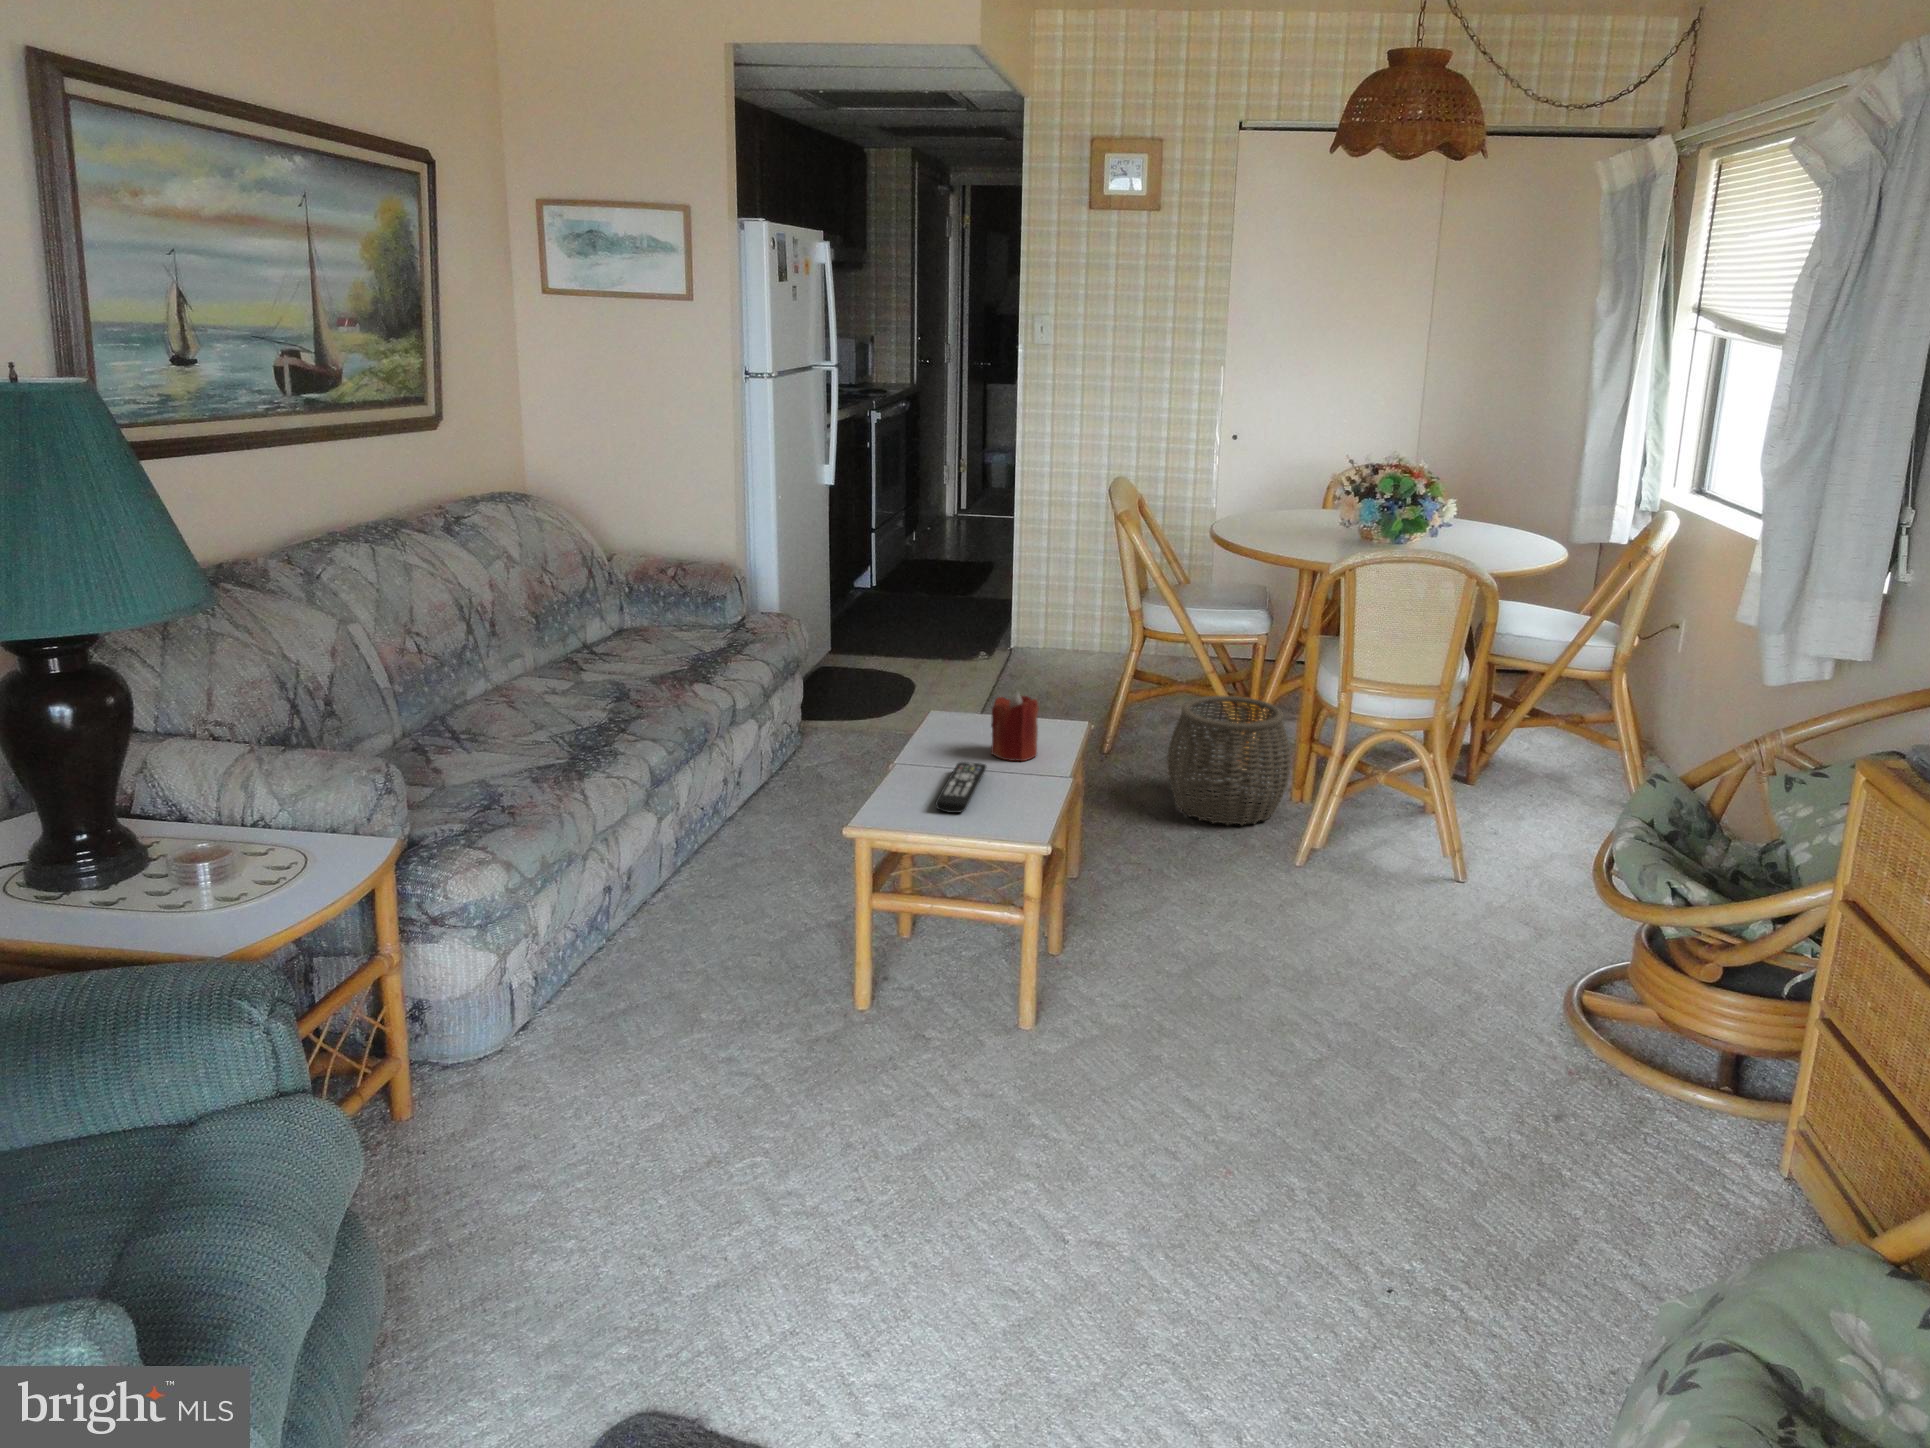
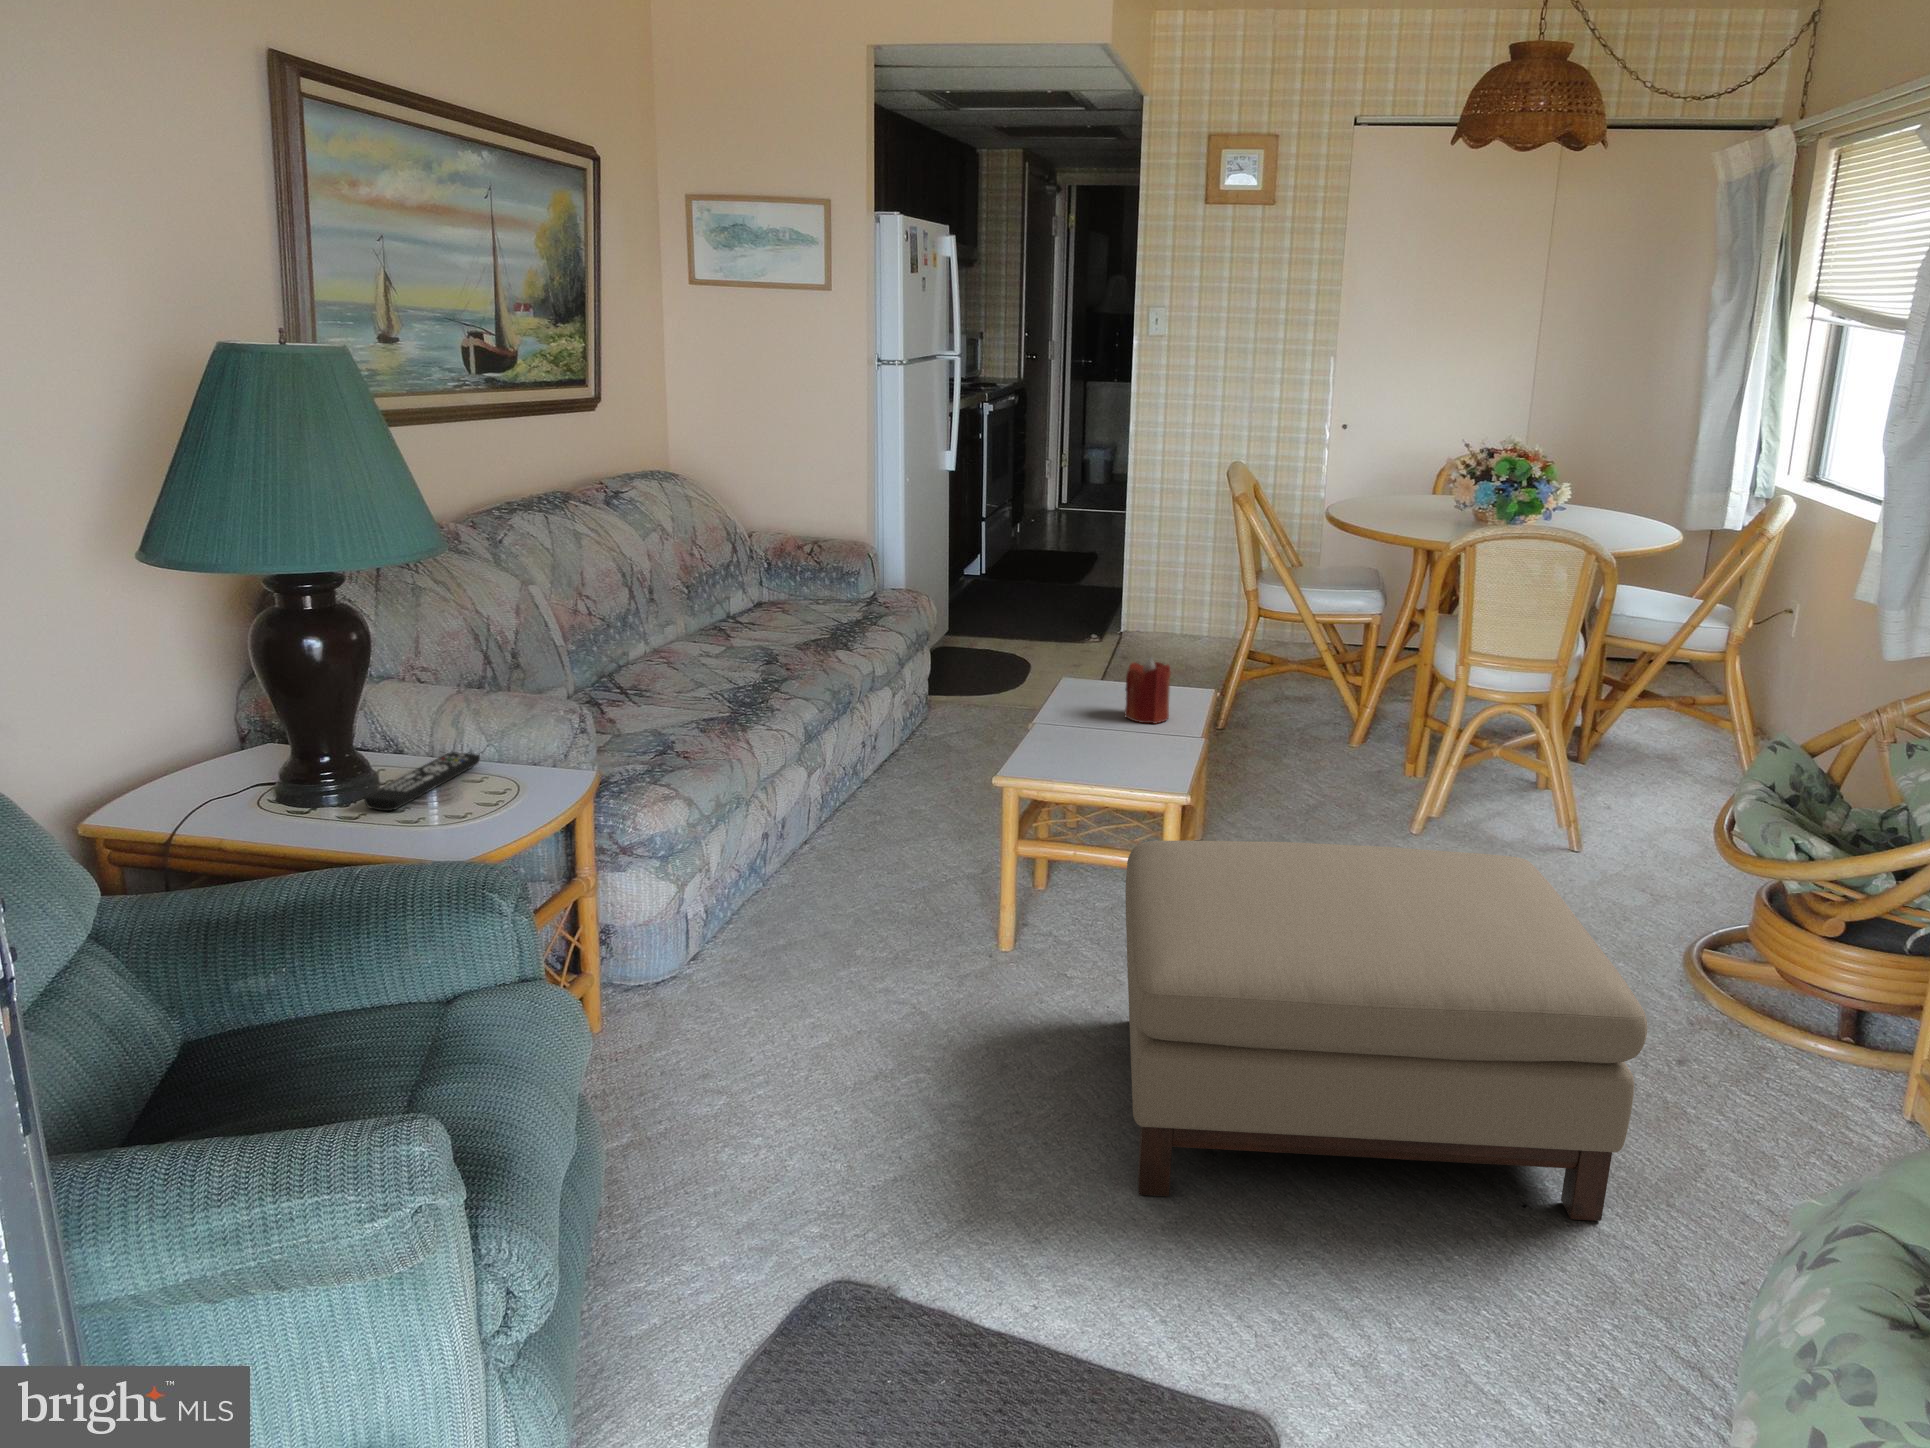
woven basket: present [1167,696,1291,825] -> none [1284,673,1407,799]
remote control: present [936,762,986,813] -> present [364,752,480,811]
ottoman: none [967,899,1515,1307] -> present [1126,840,1648,1221]

